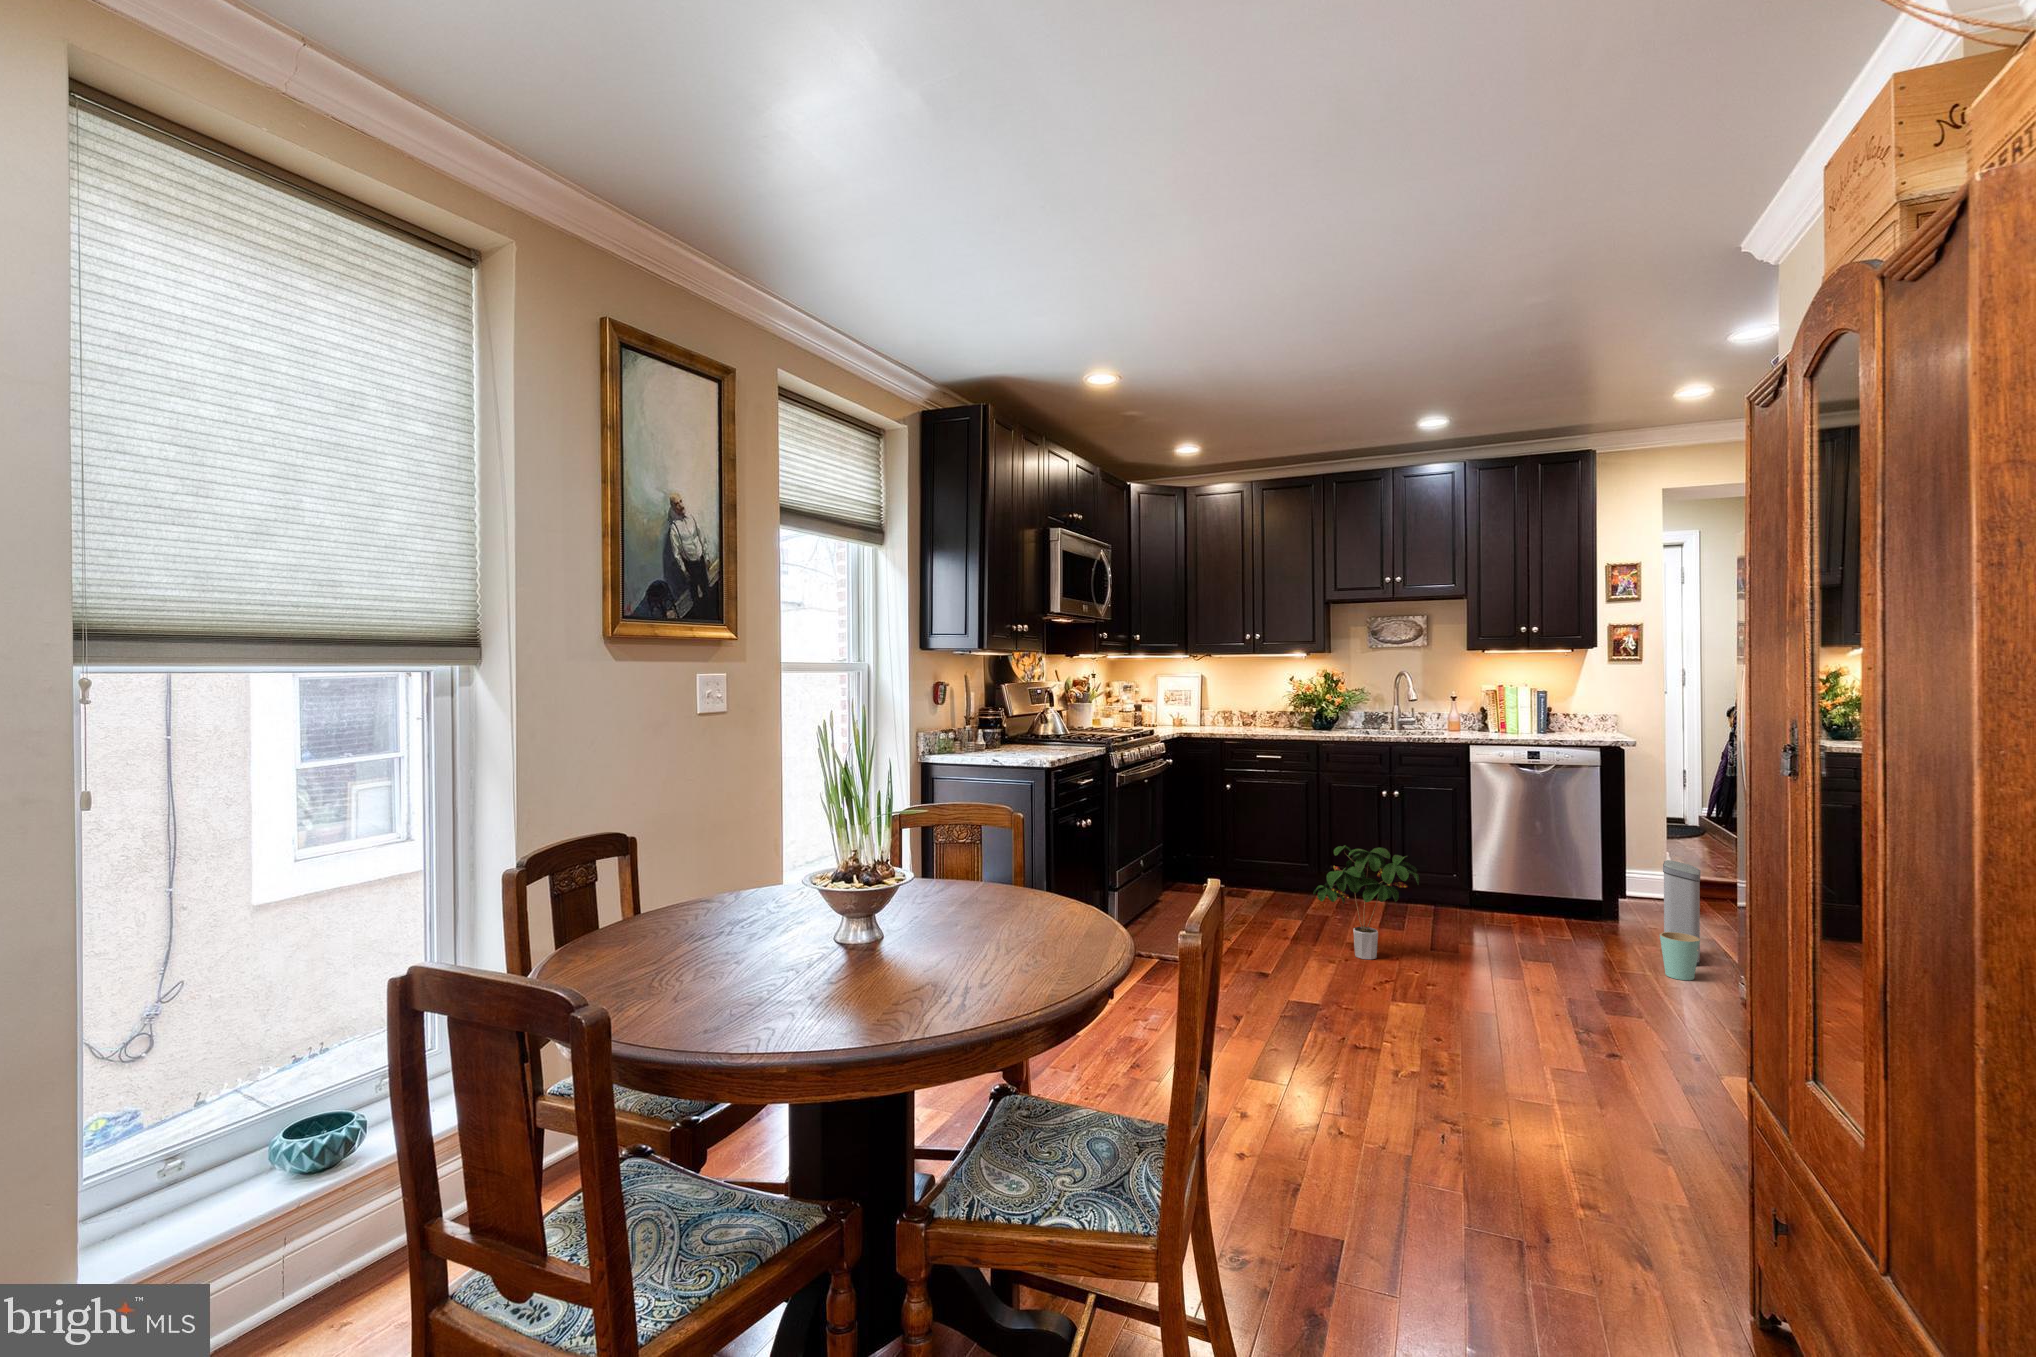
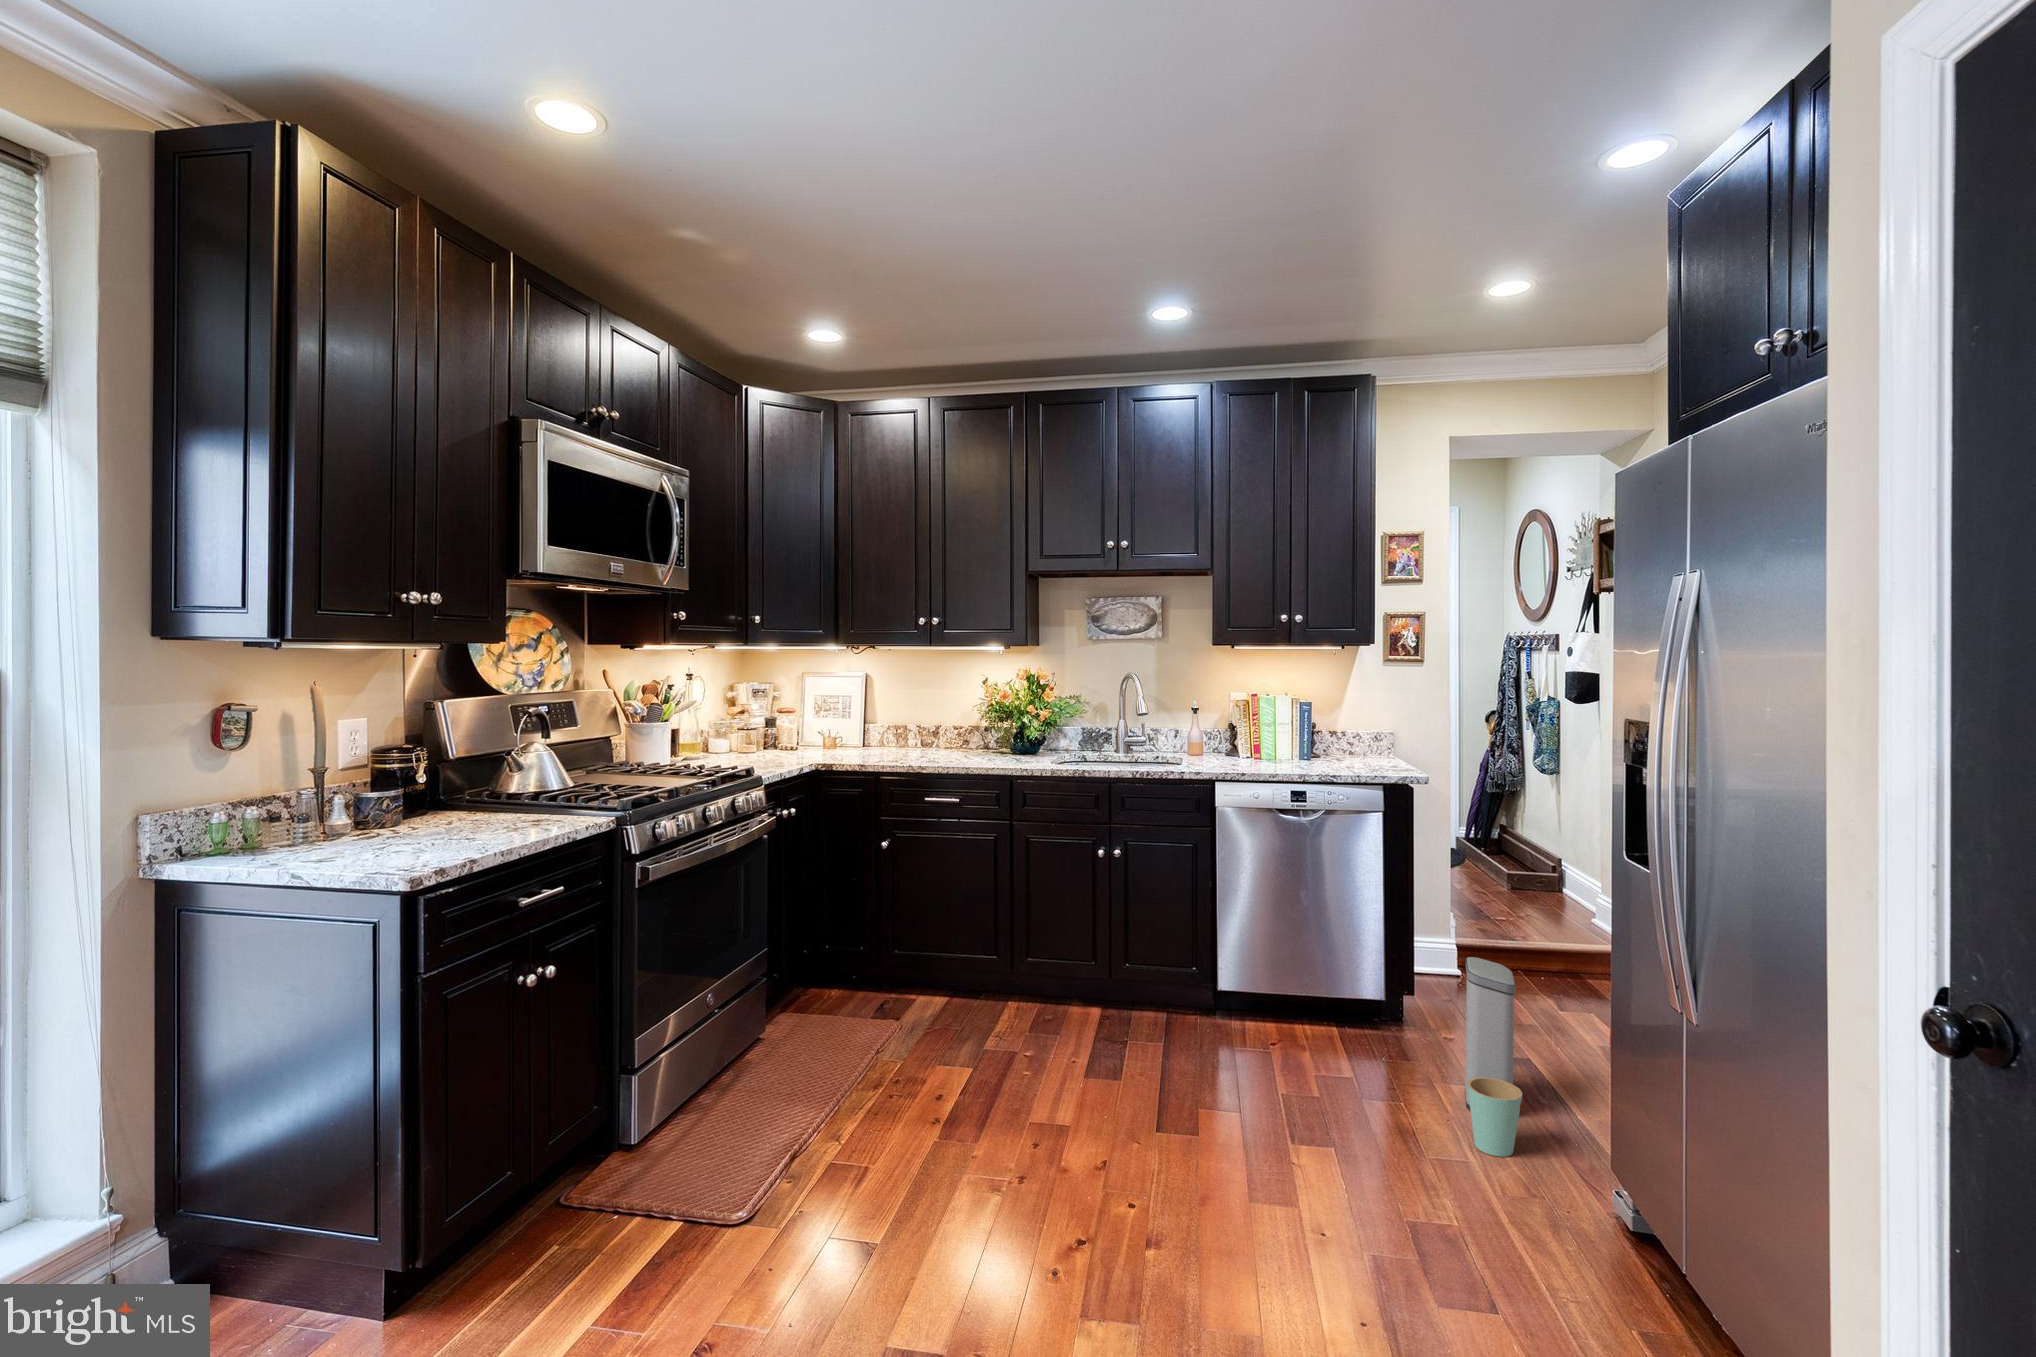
potted plant: present [1313,846,1419,959] -> none [974,964,1132,1155]

